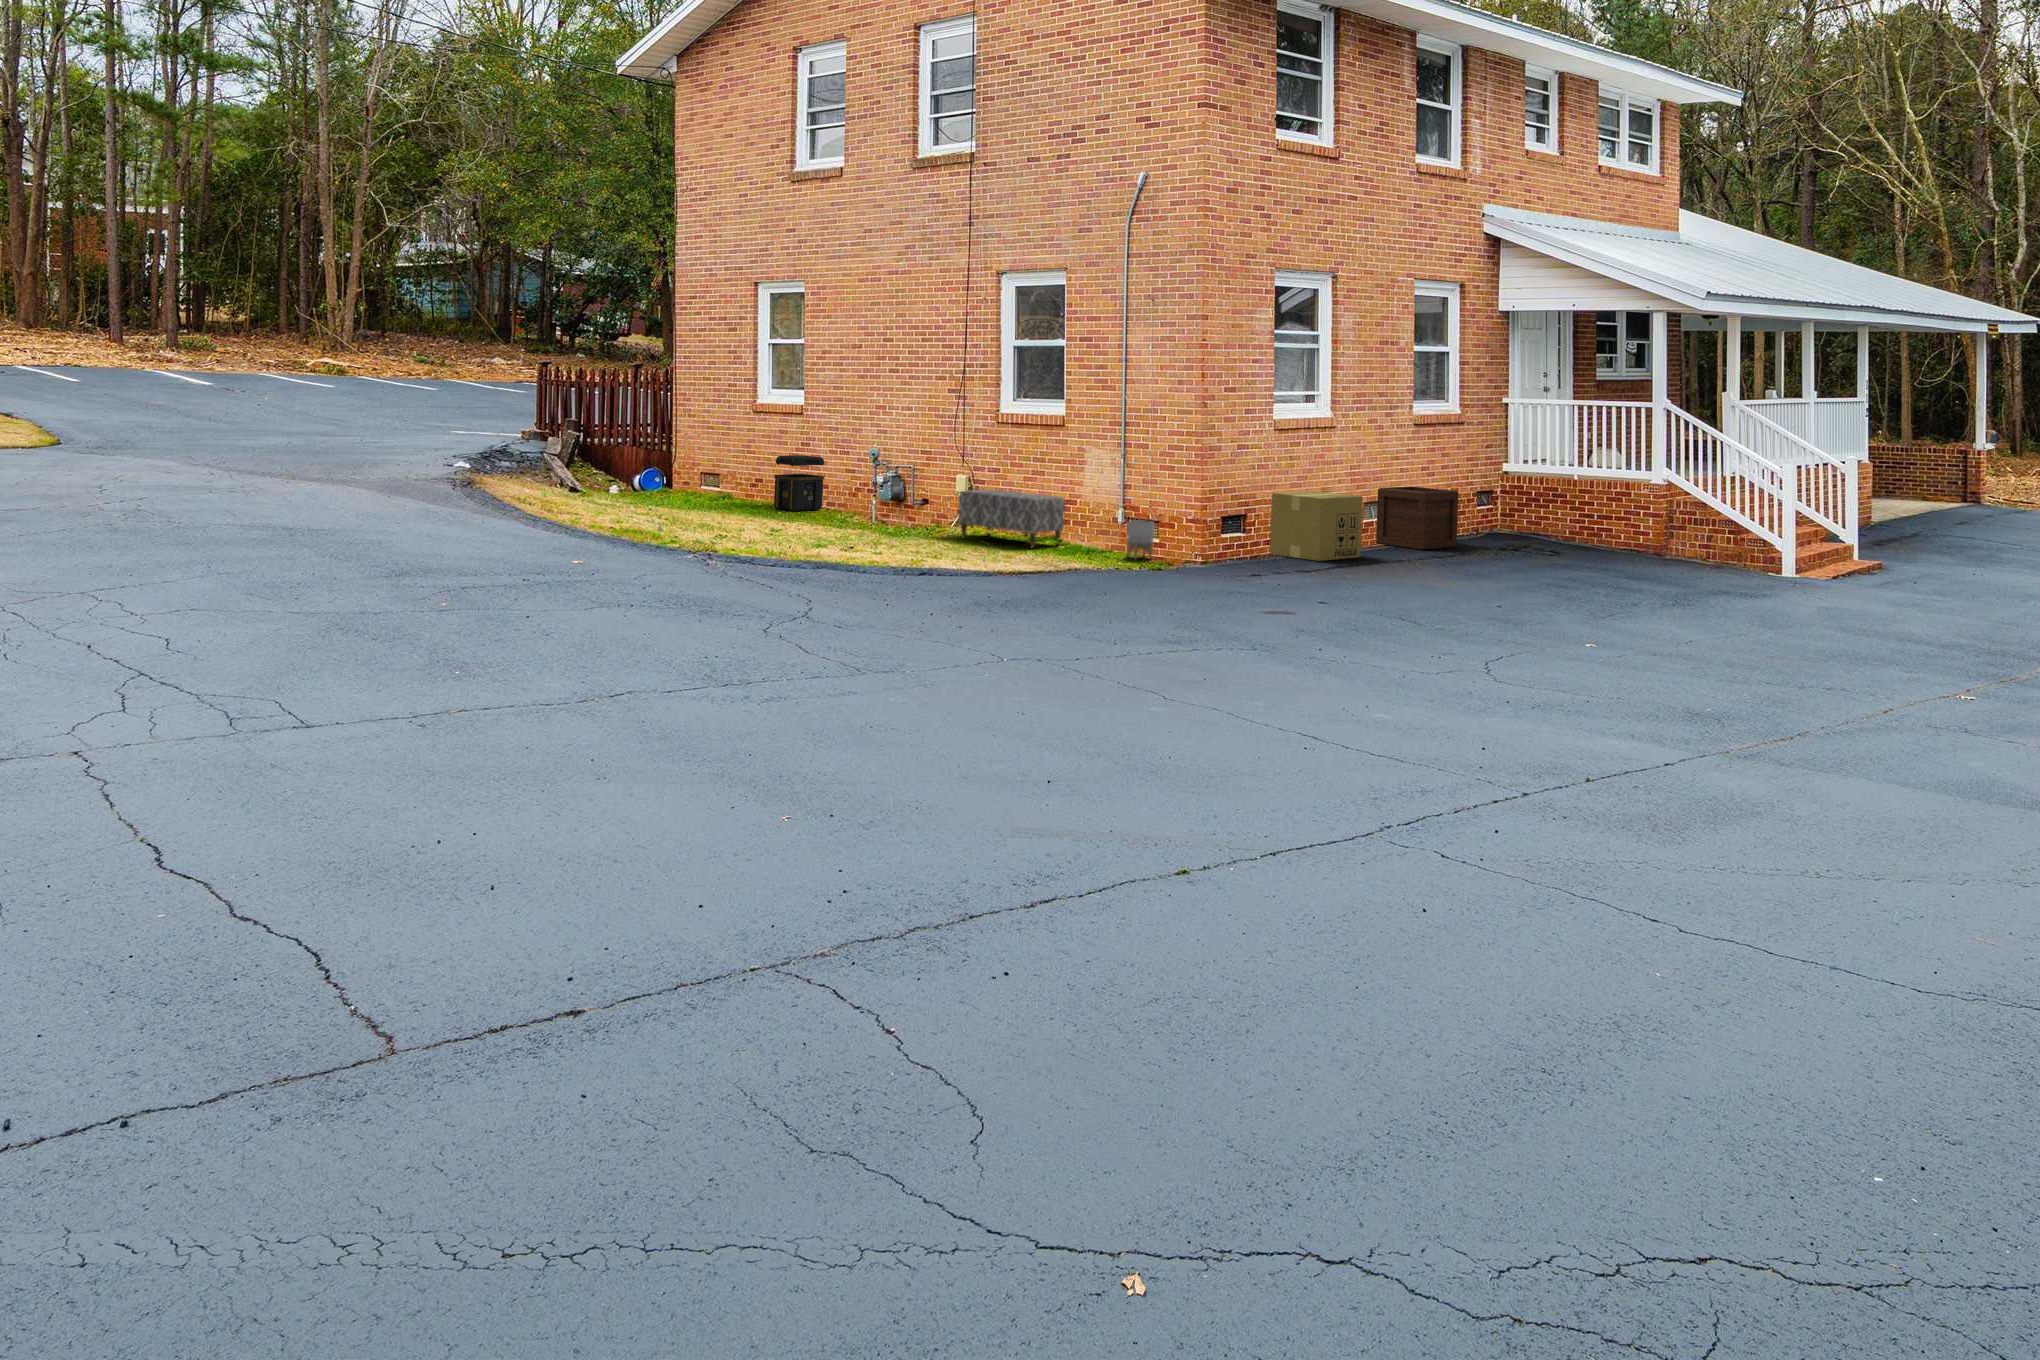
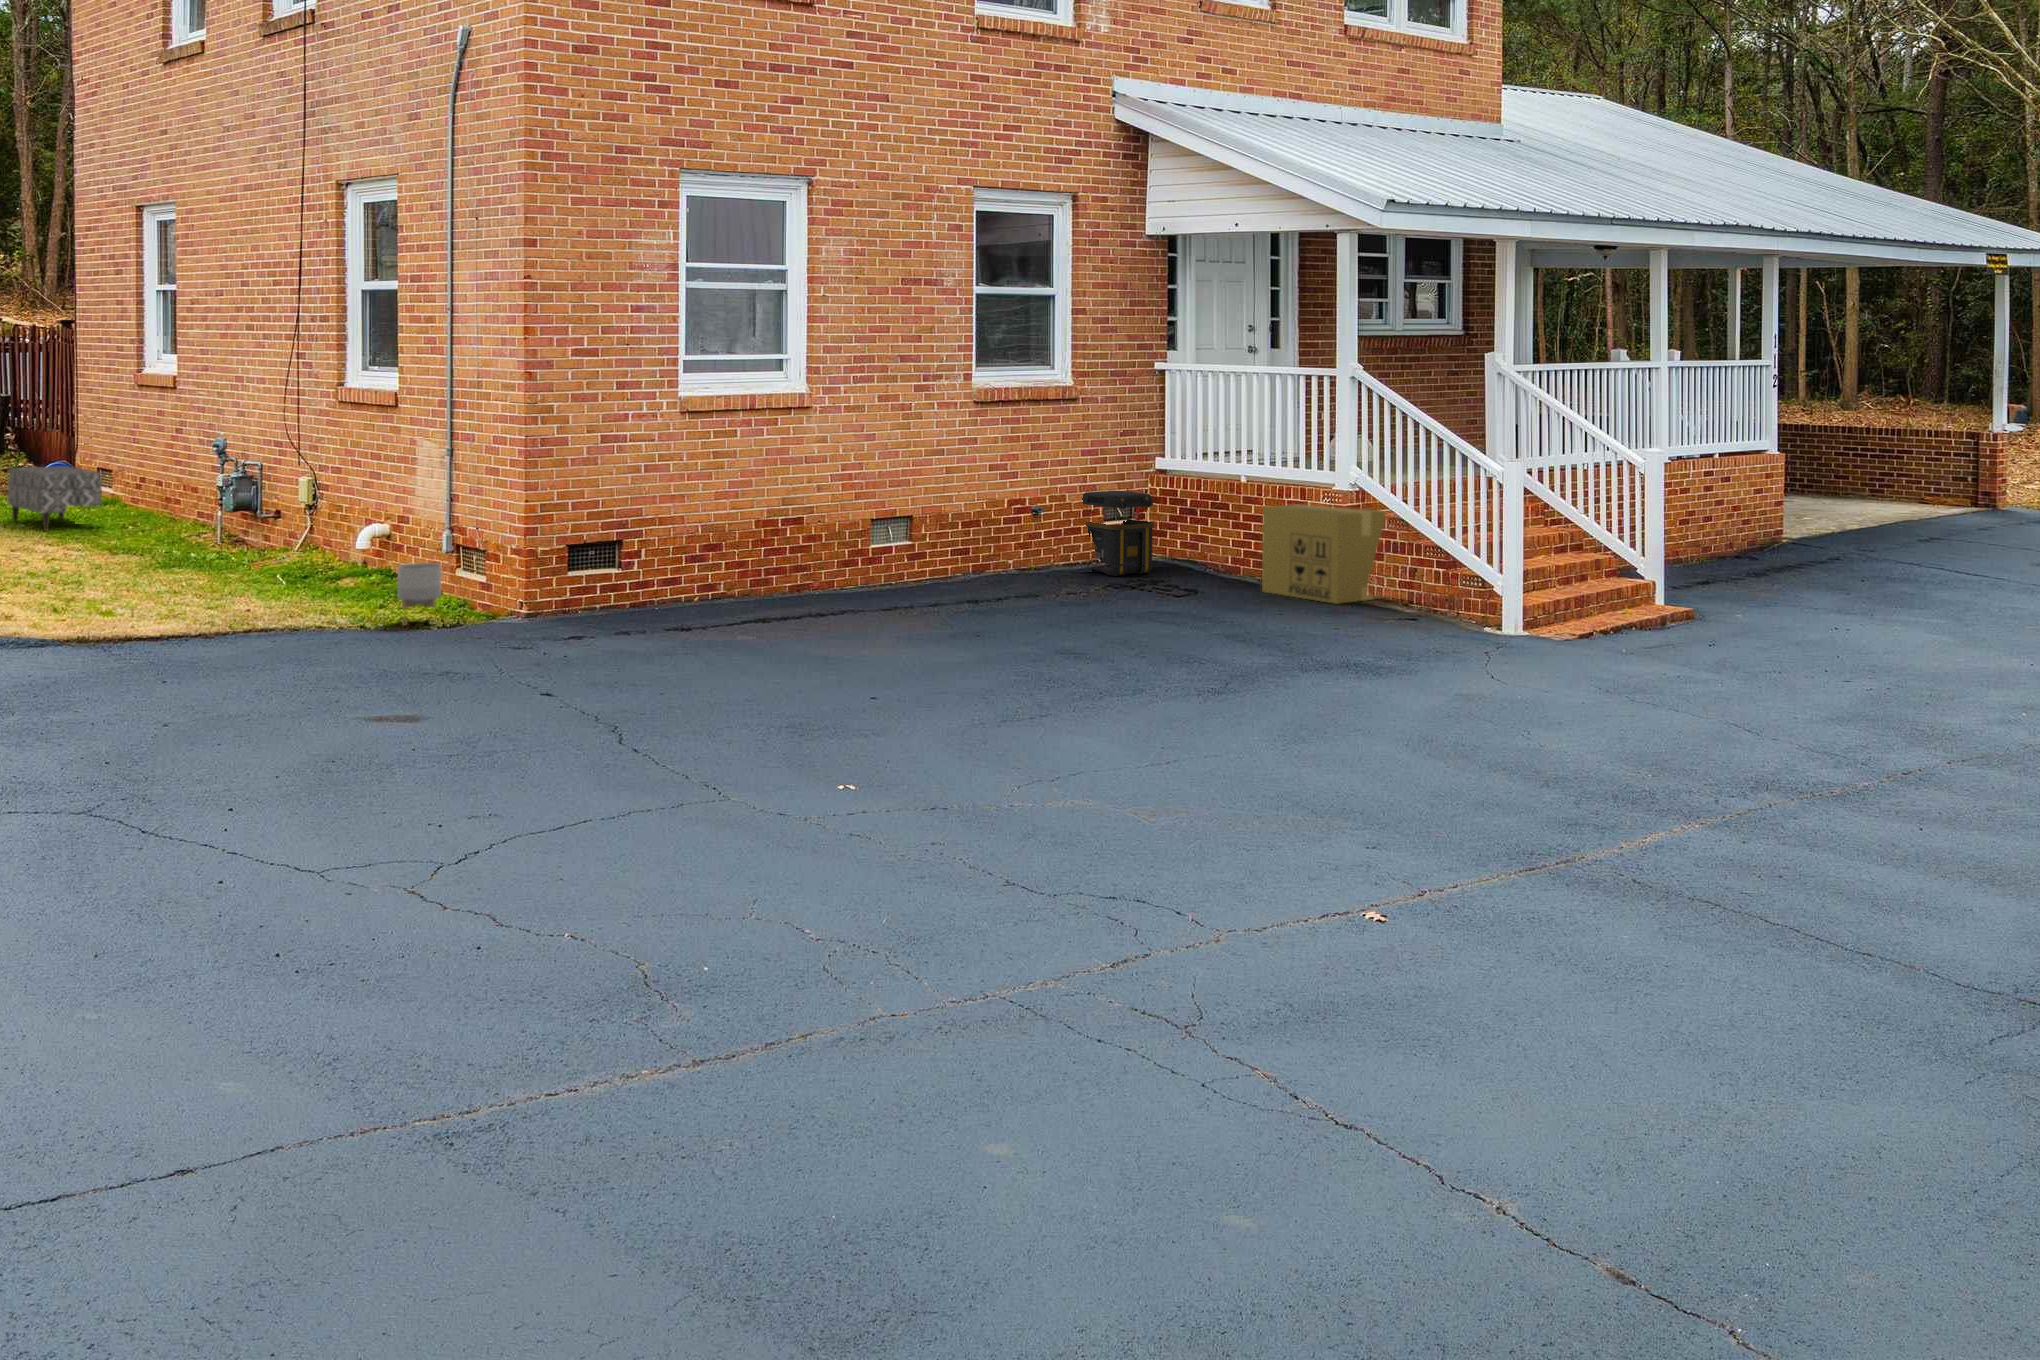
toolbox: present [774,455,824,511] -> present [1082,491,1154,576]
wooden crate: present [1376,486,1458,550] -> none [899,498,1020,597]
bench: present [958,489,1065,548] -> present [8,466,102,531]
cardboard box: present [1270,491,1363,561] -> present [1262,503,1388,604]

